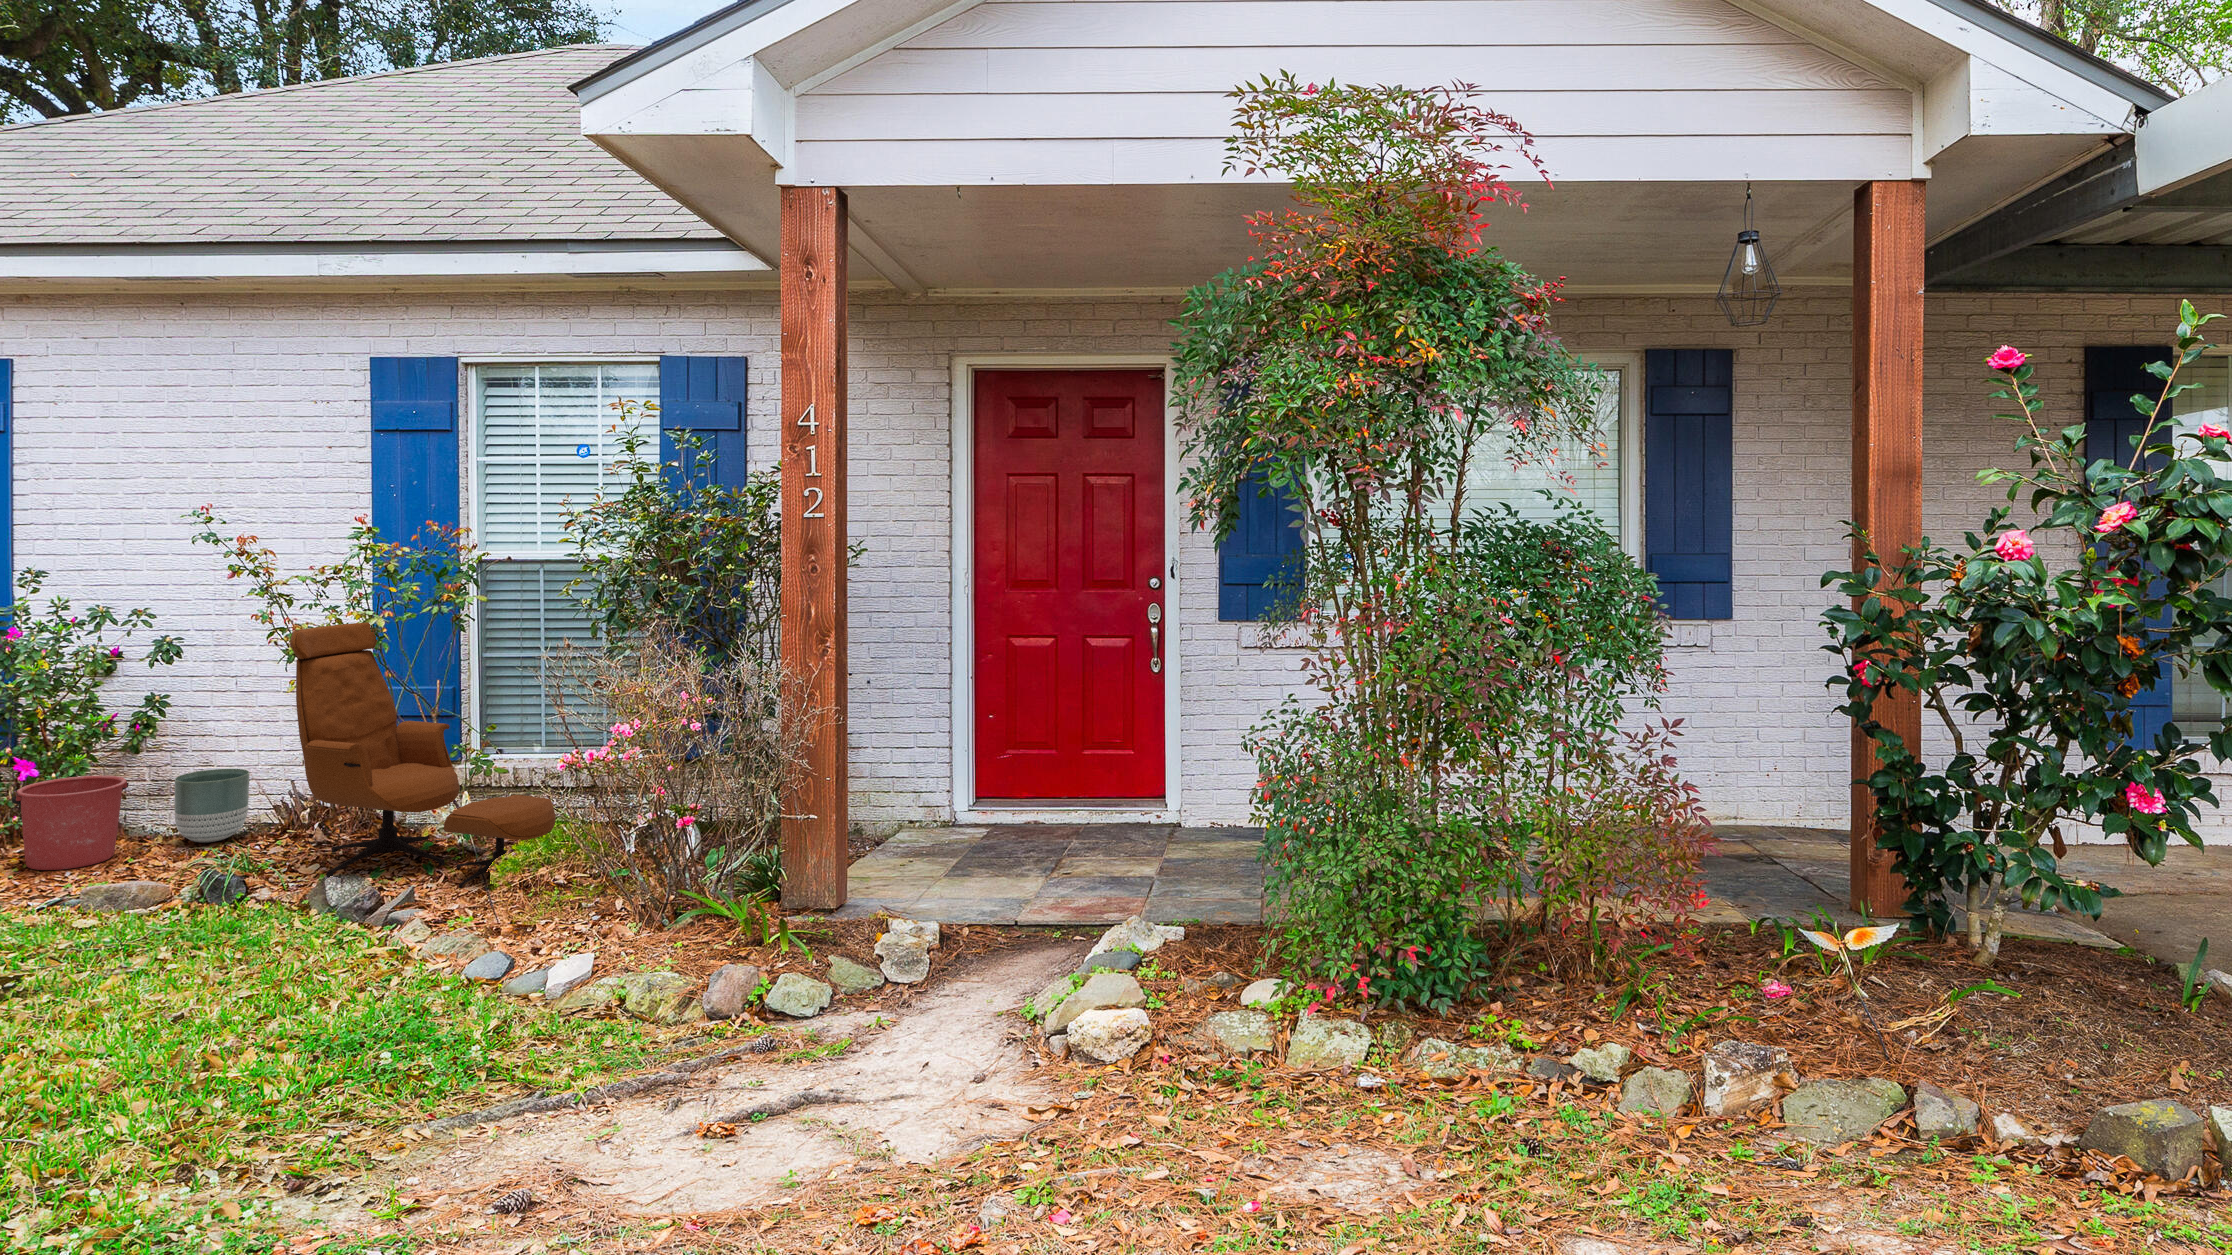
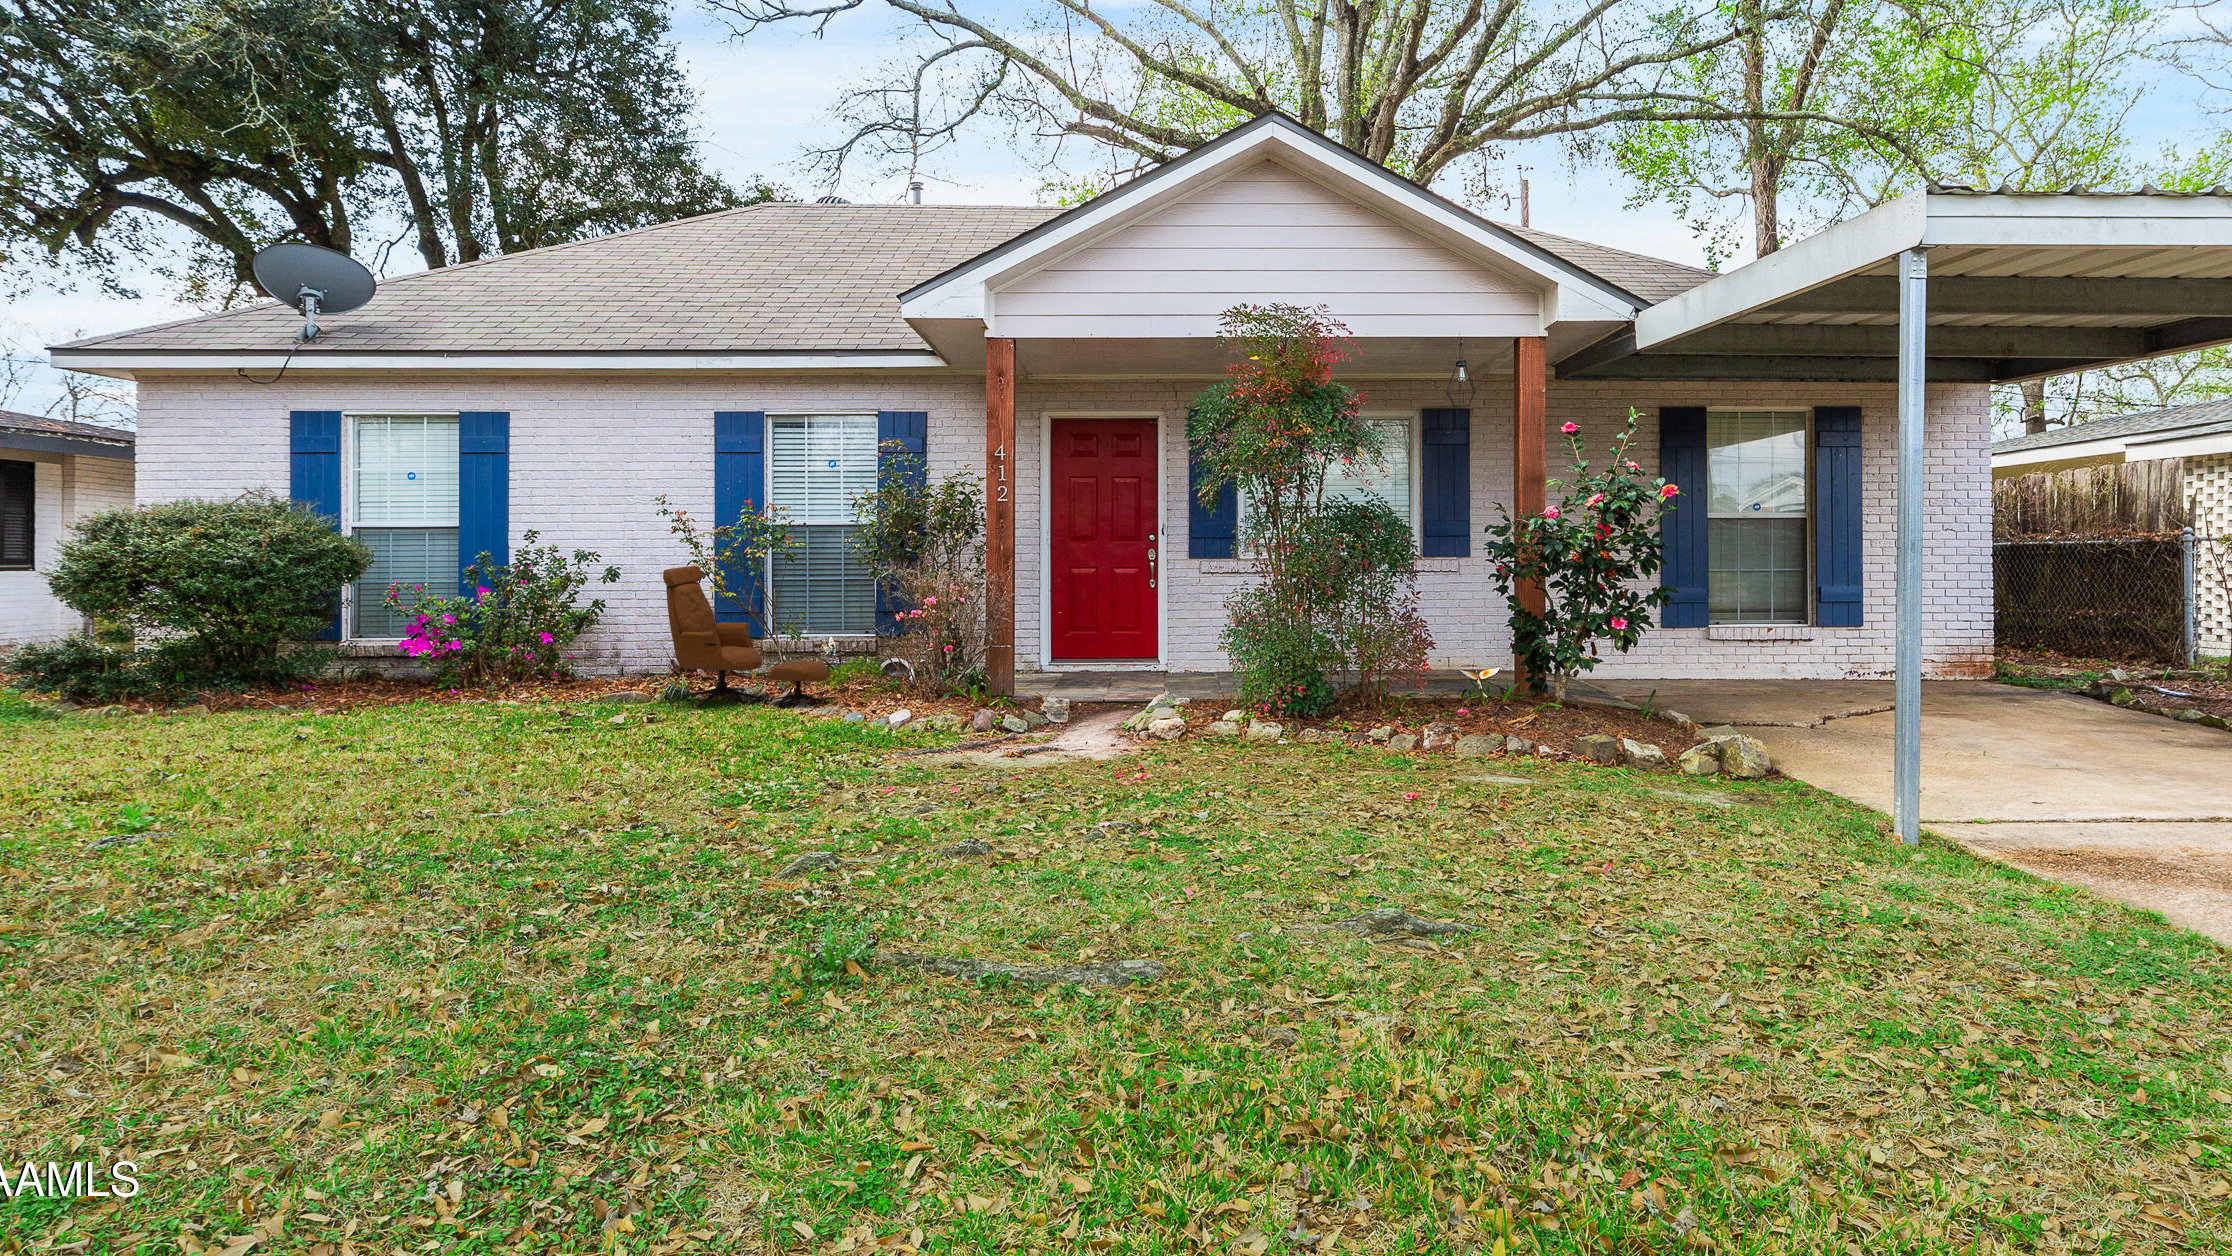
planter: present [175,769,249,843] -> none [573,655,616,698]
bucket: present [12,775,129,870] -> none [488,659,552,713]

